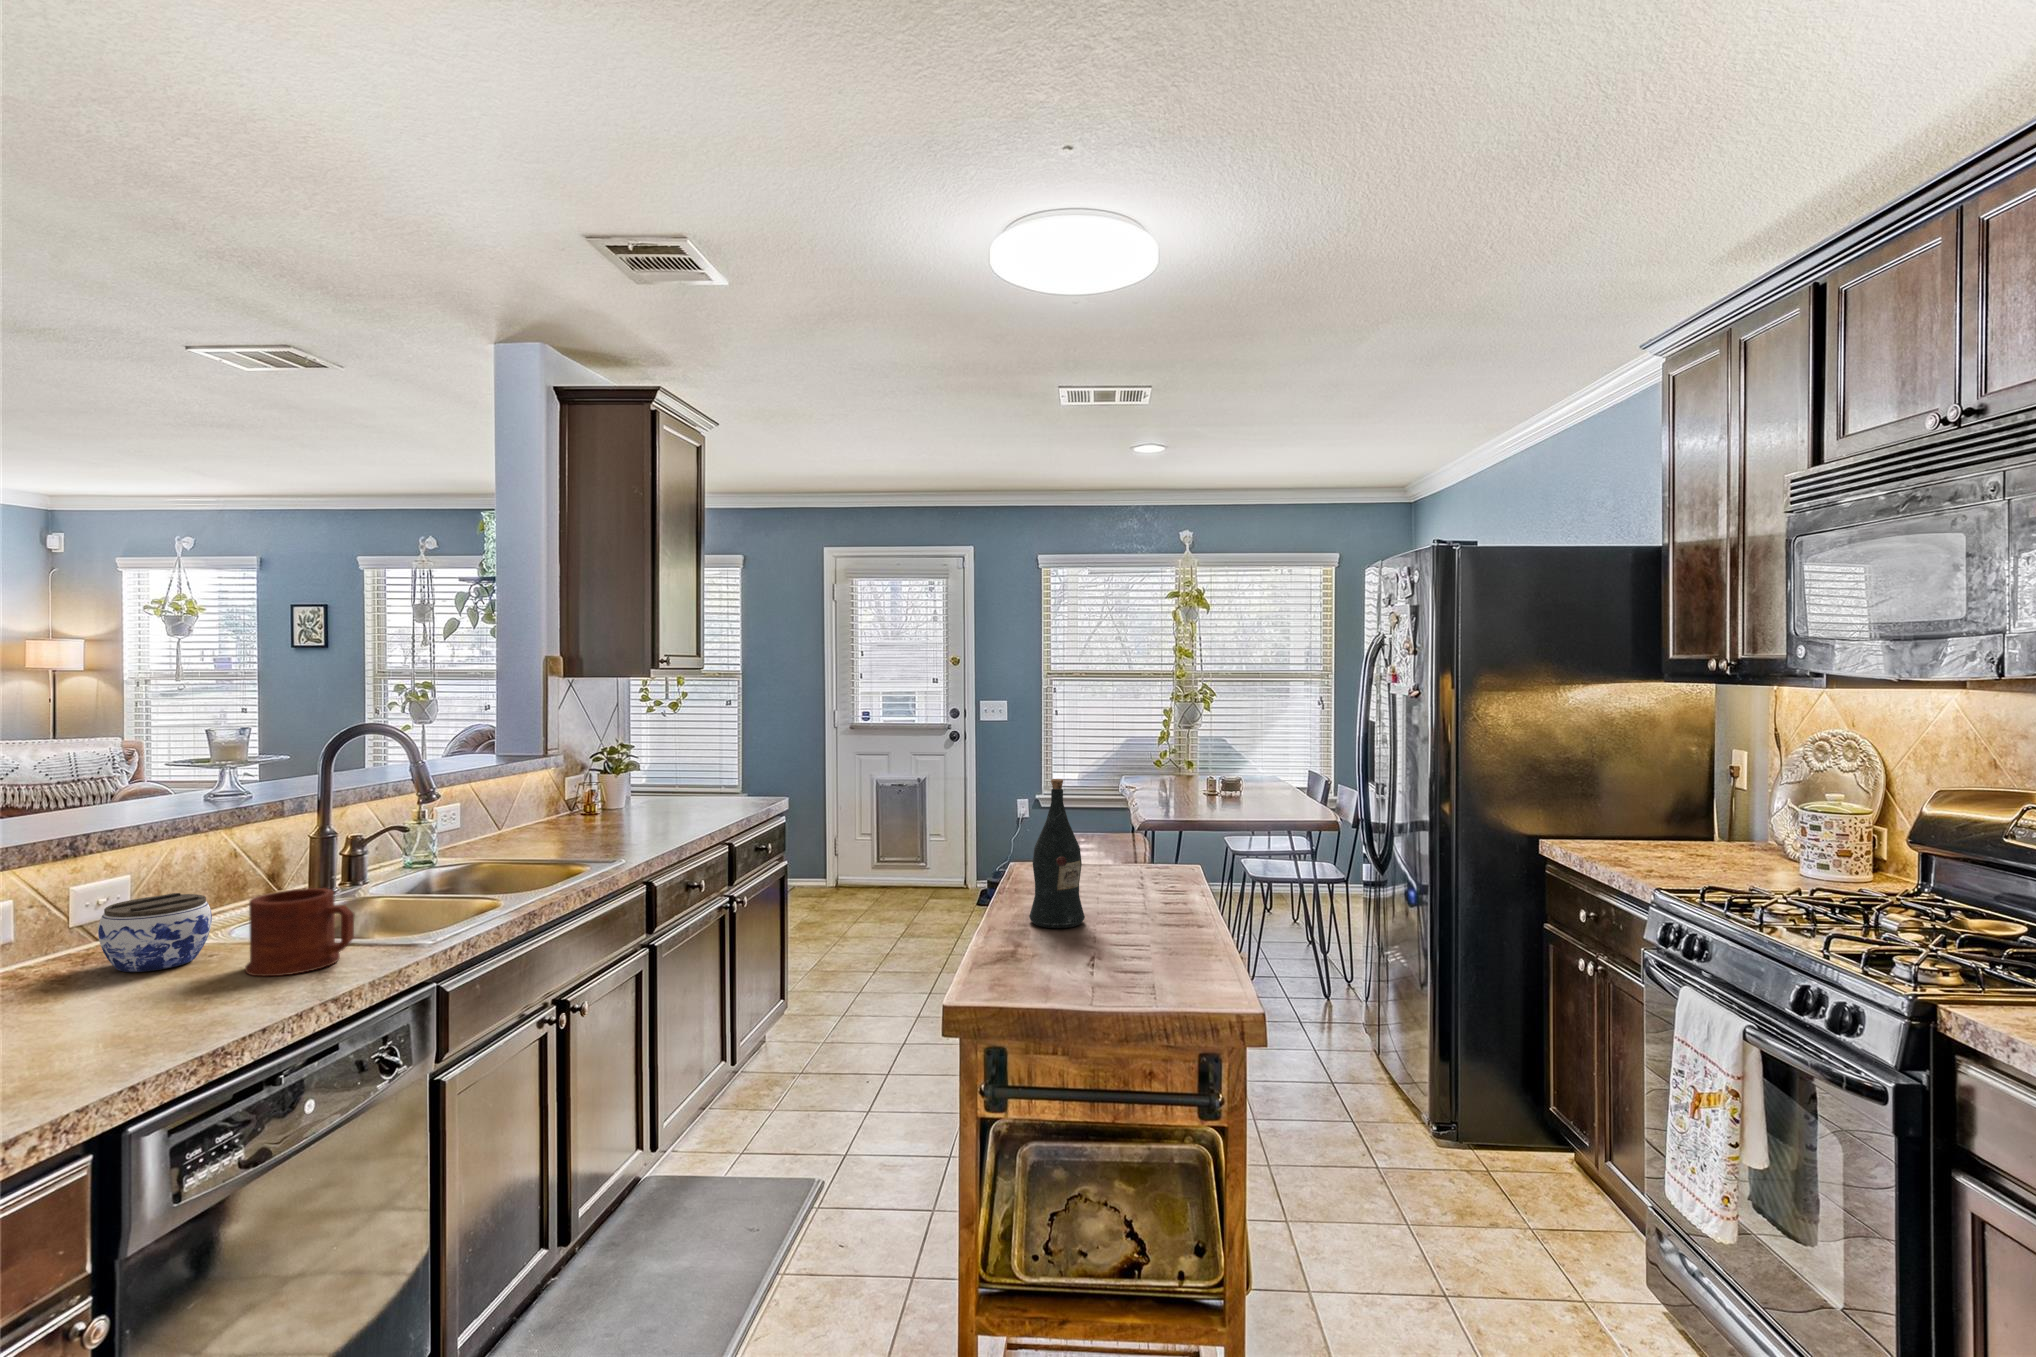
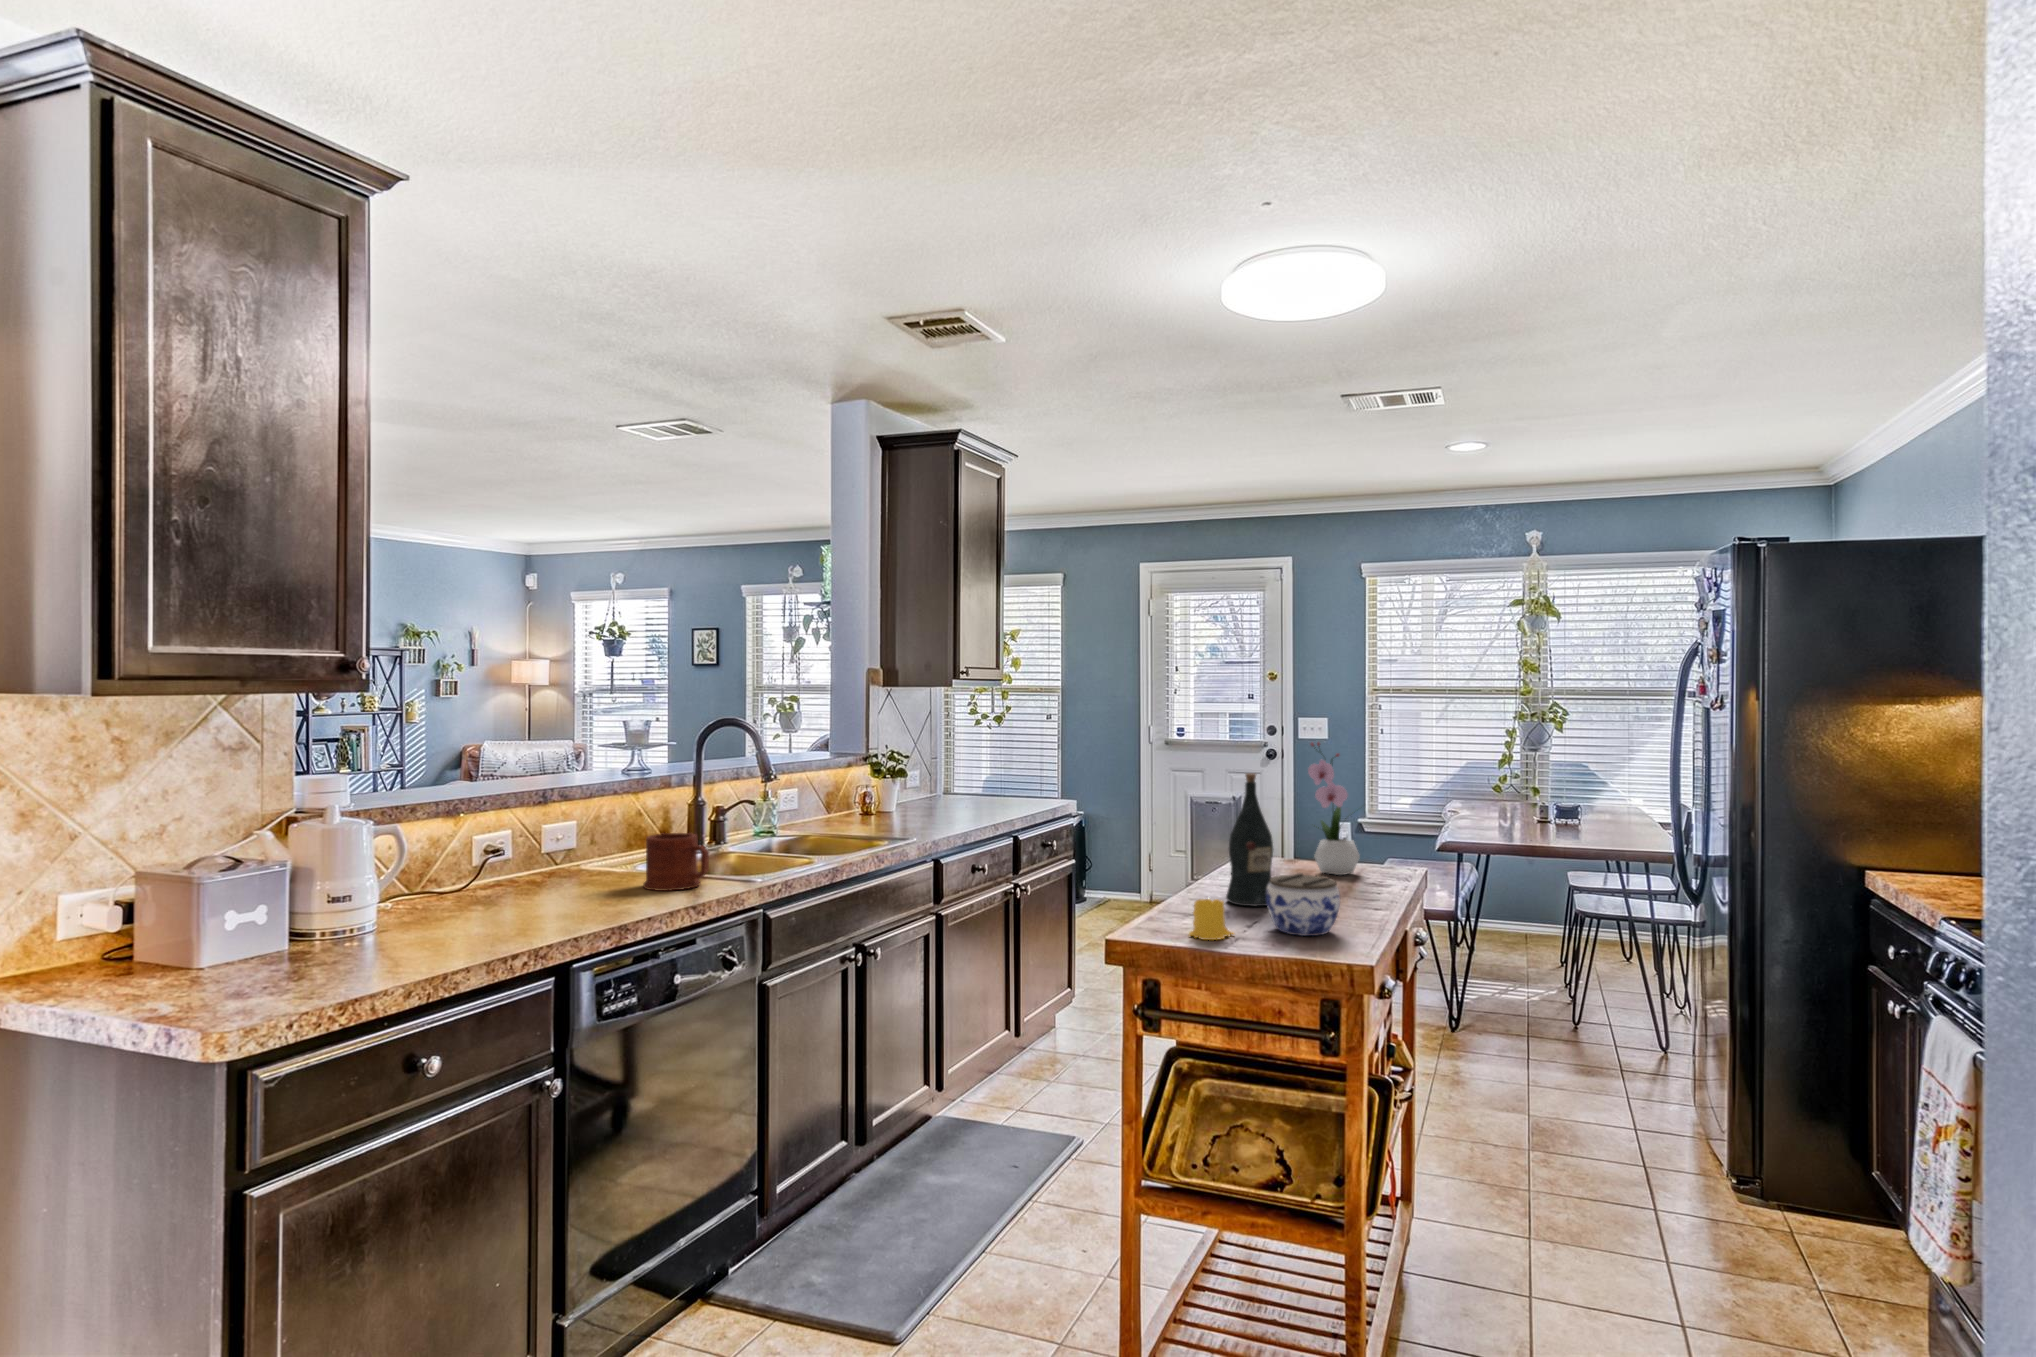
flower arrangement: none [1088,738,1141,878] -> present [1308,742,1360,875]
jar: present [98,893,212,972] -> present [1266,873,1340,936]
candle: none [1021,928,1072,984] -> present [1189,898,1234,940]

